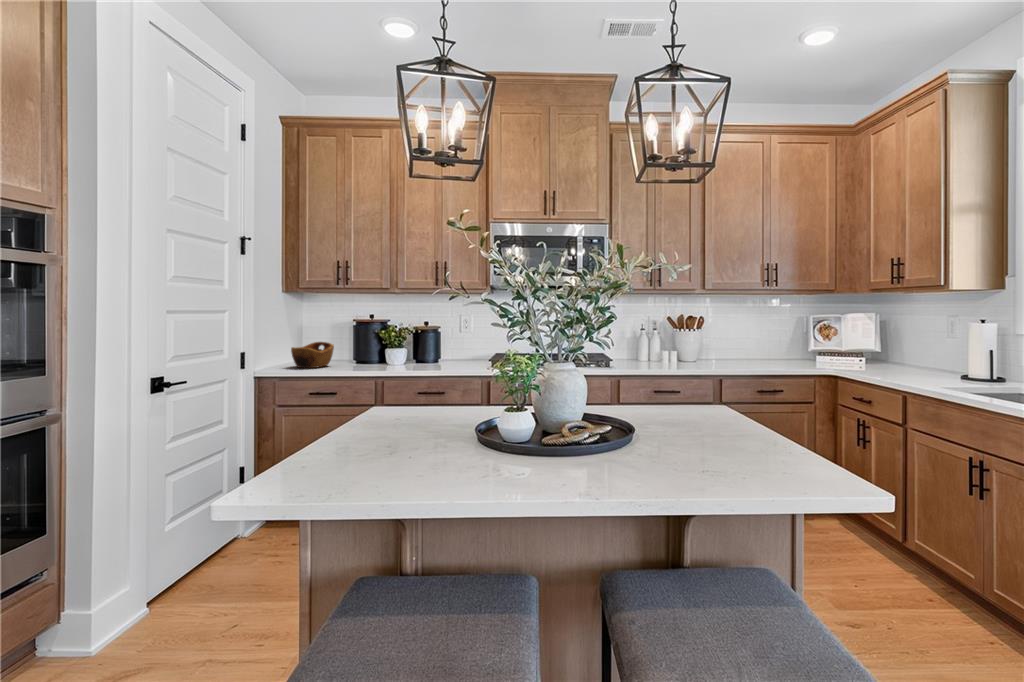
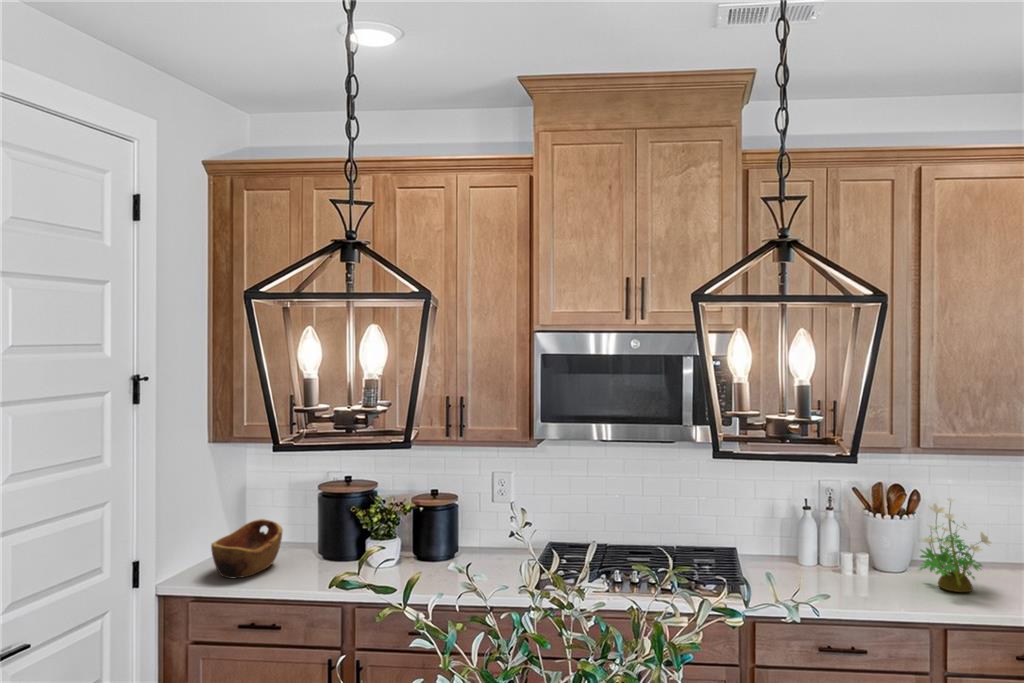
potted plant: none [703,315,744,366] -> present [919,499,991,592]

